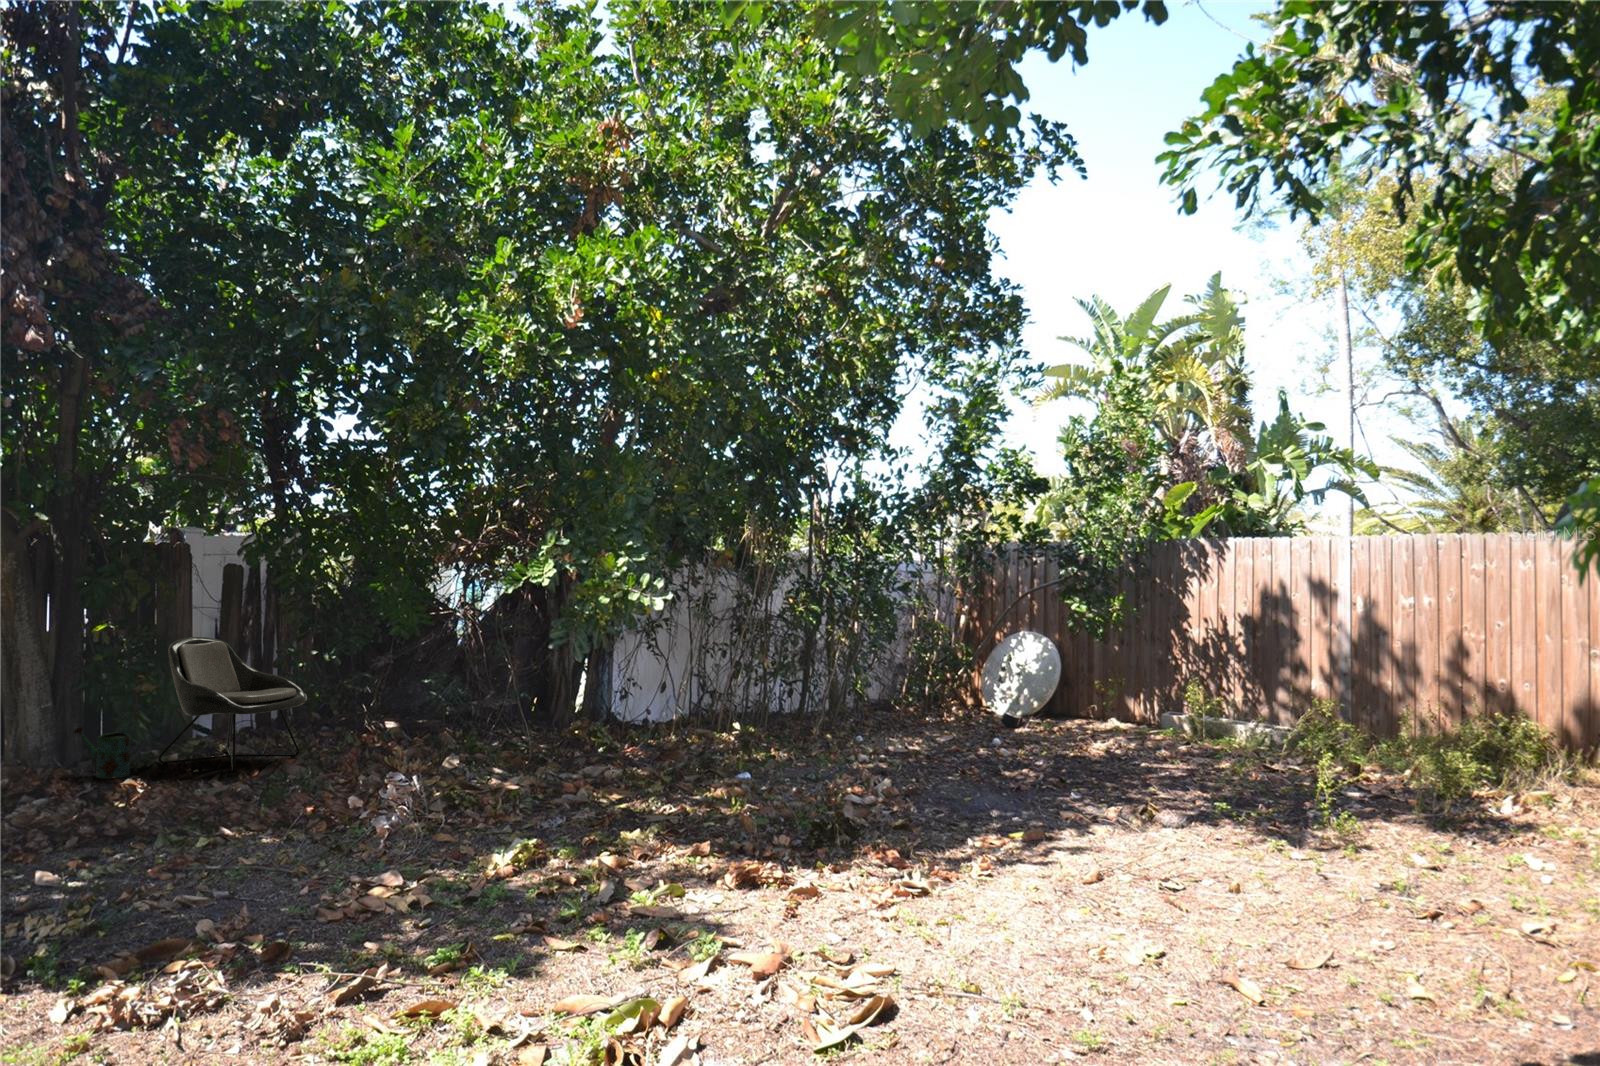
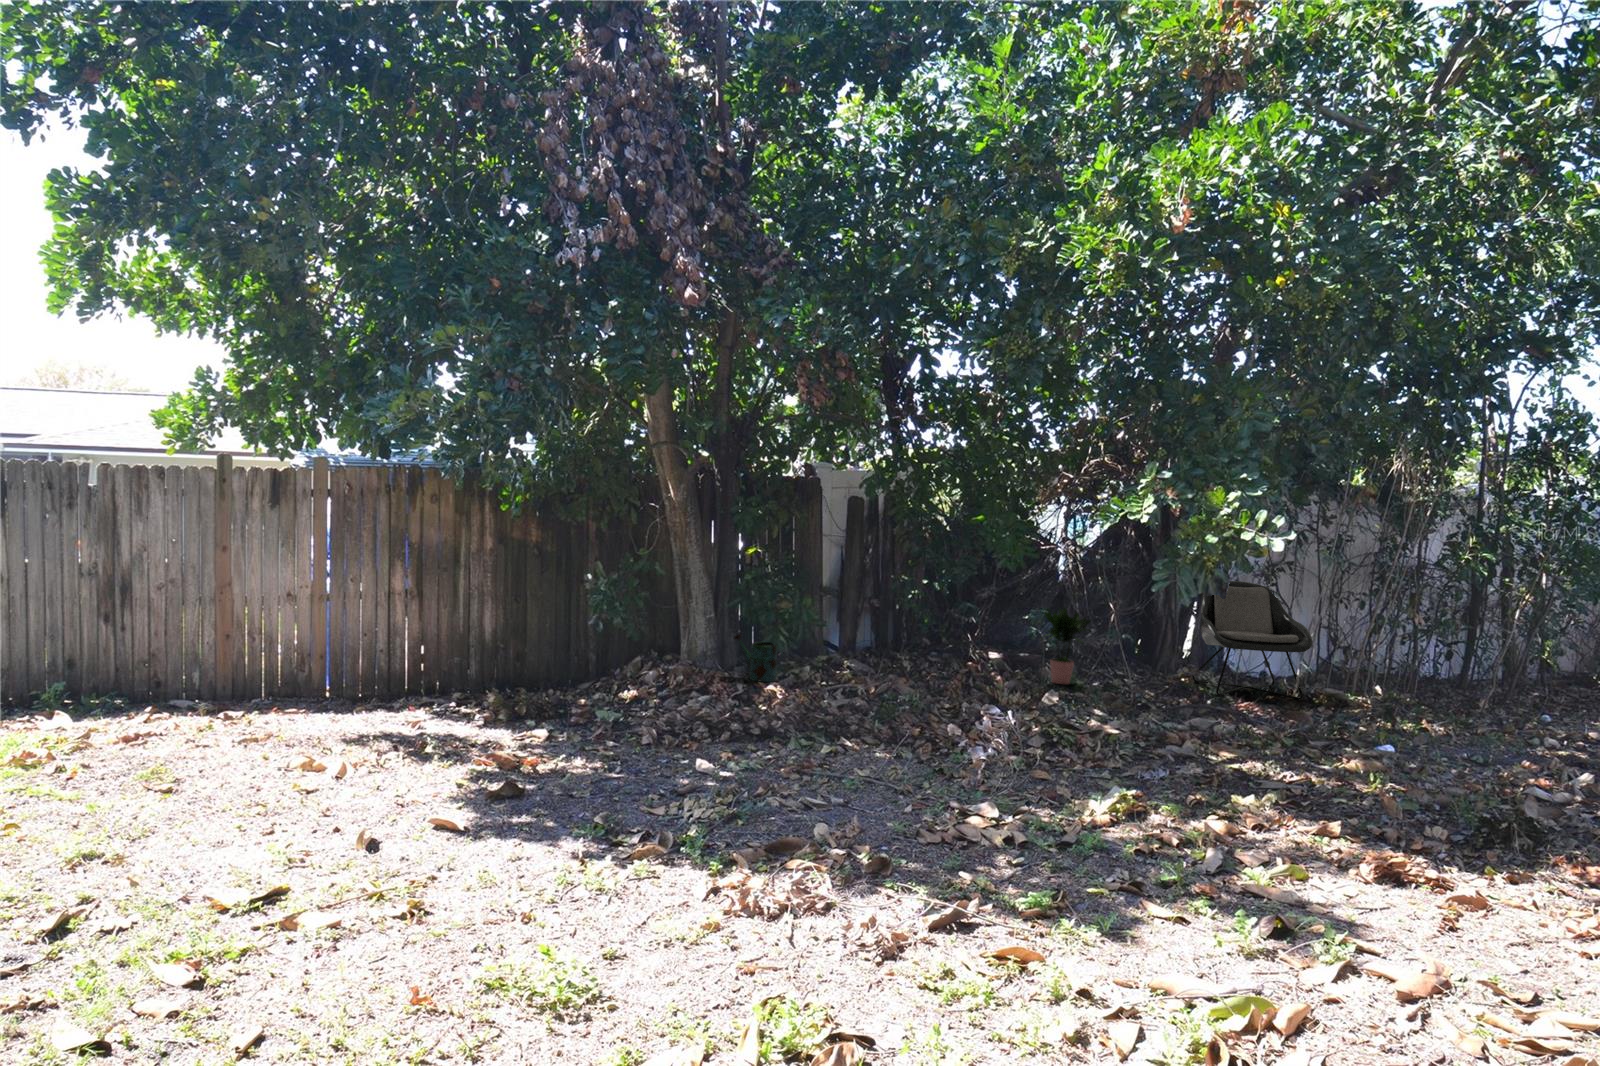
lounge chair: present [158,637,307,772] -> present [1192,581,1313,701]
potted plant: none [430,666,486,745] -> present [1043,608,1091,684]

